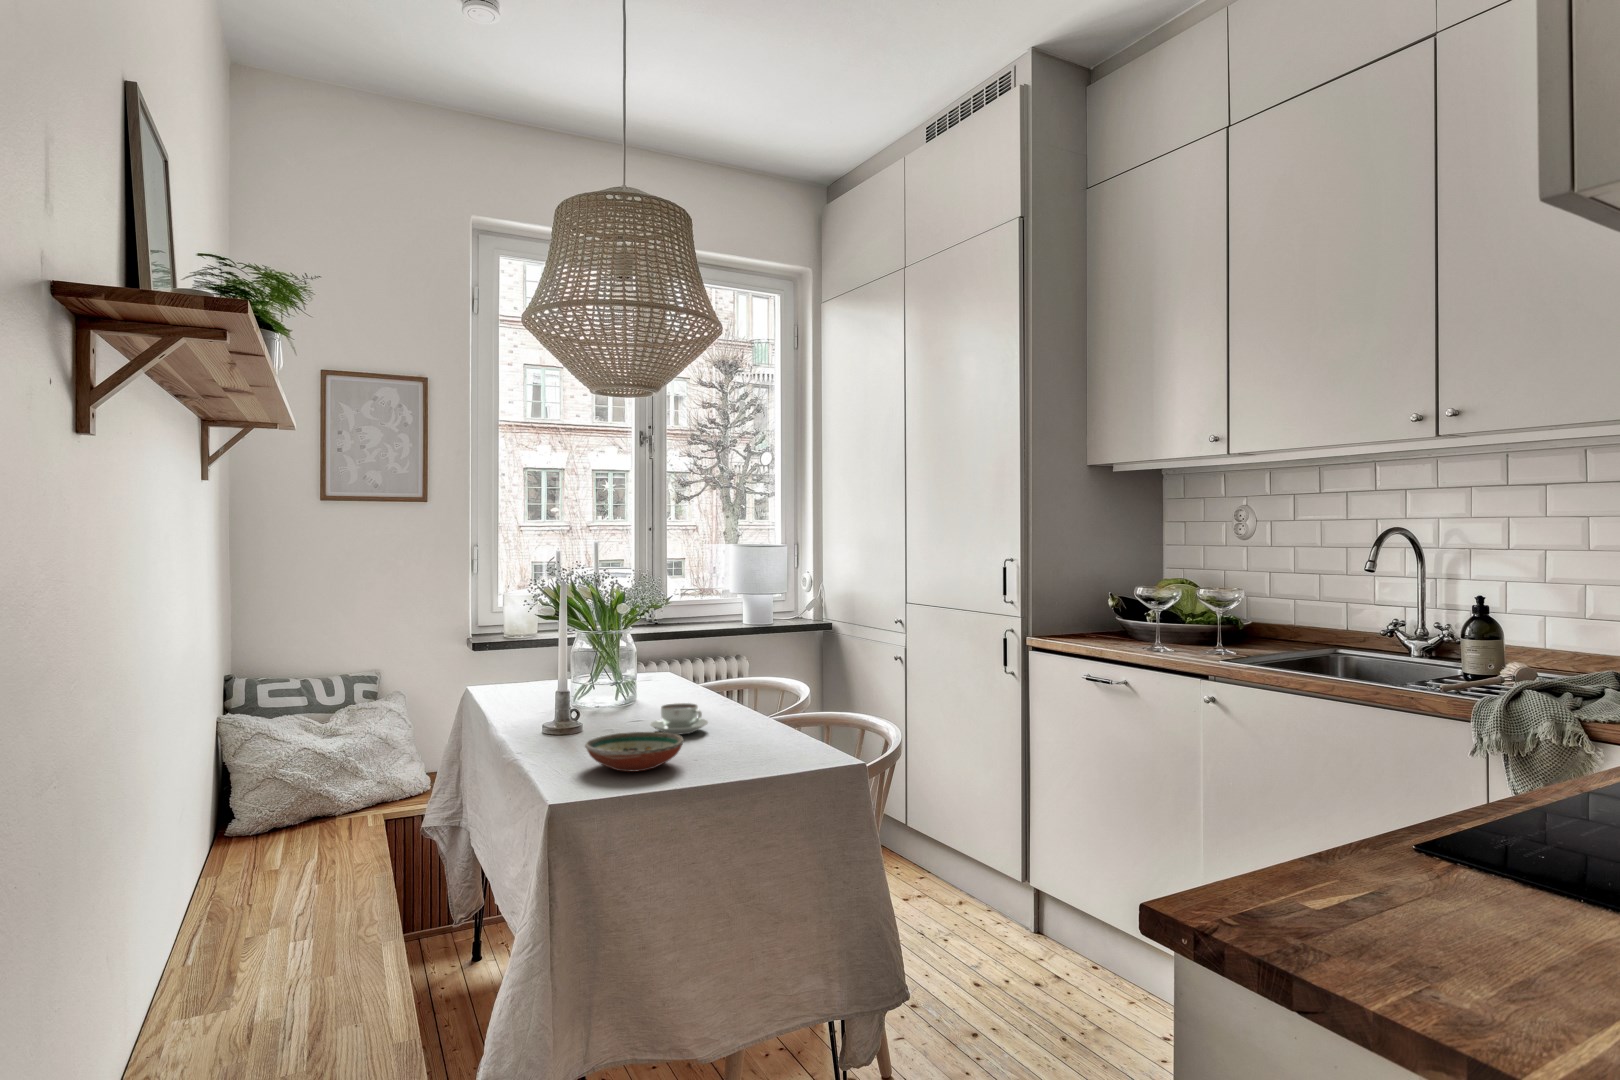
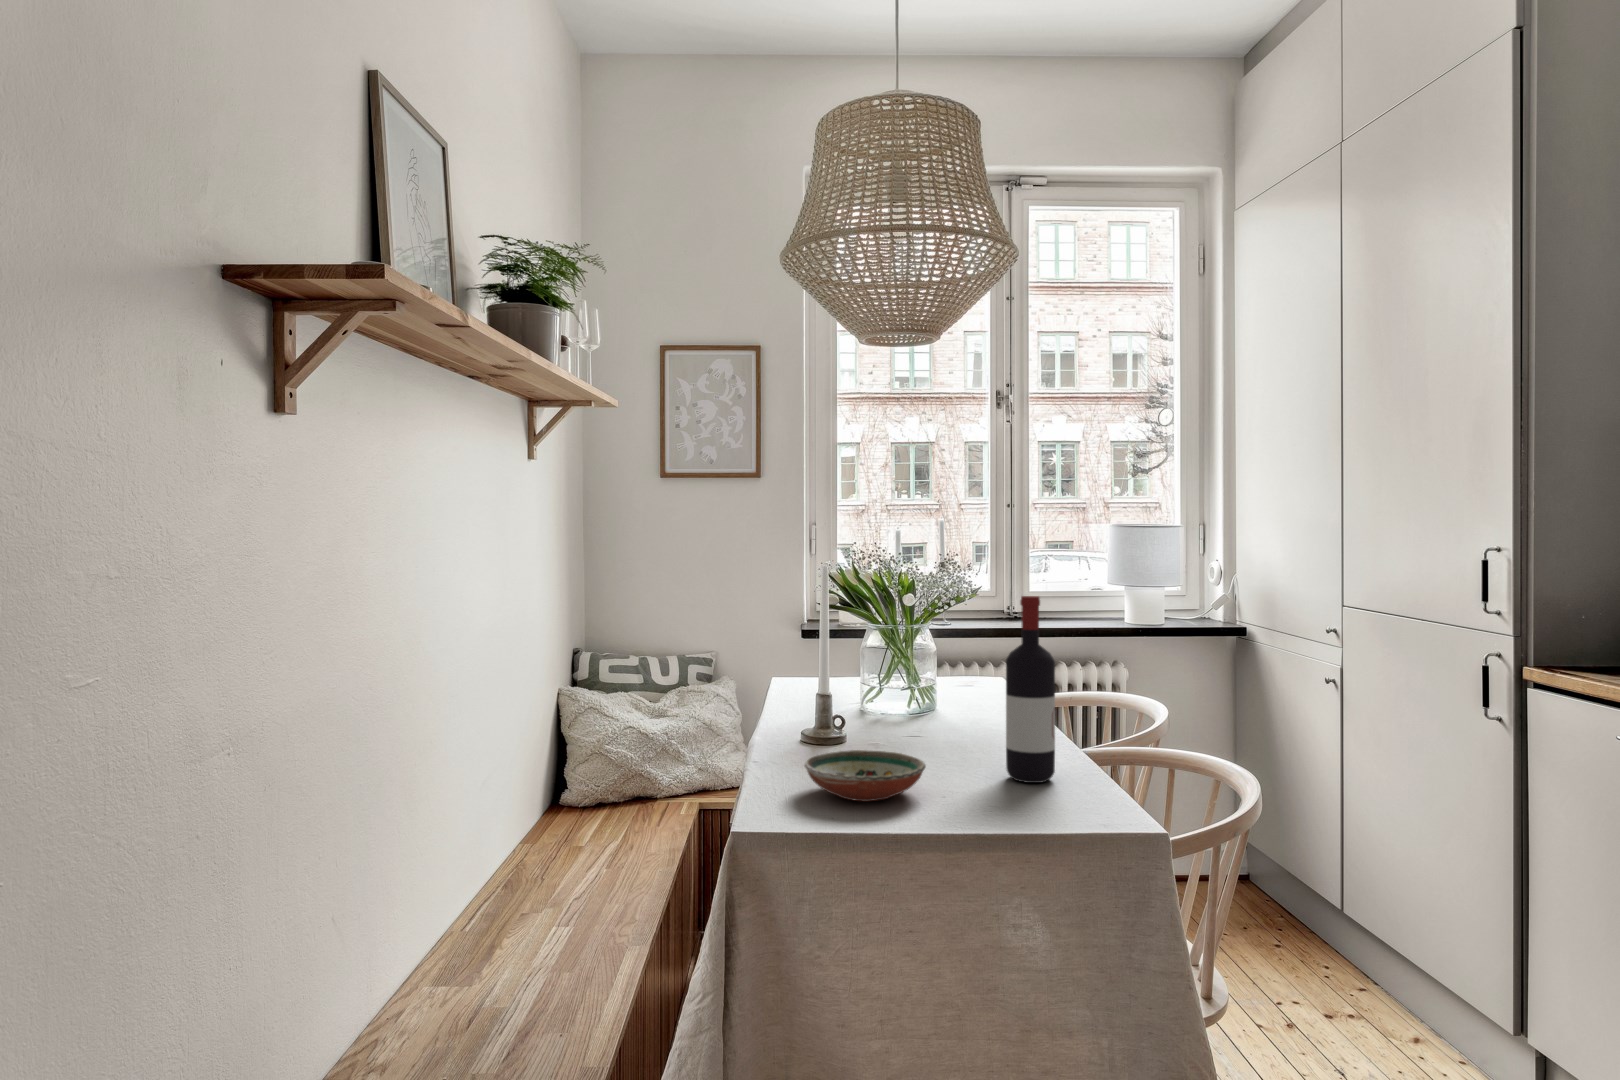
wine bottle: none [731,602,769,745] -> present [1006,596,1055,783]
coffee cup: present [651,703,708,735] -> none [917,718,989,758]

